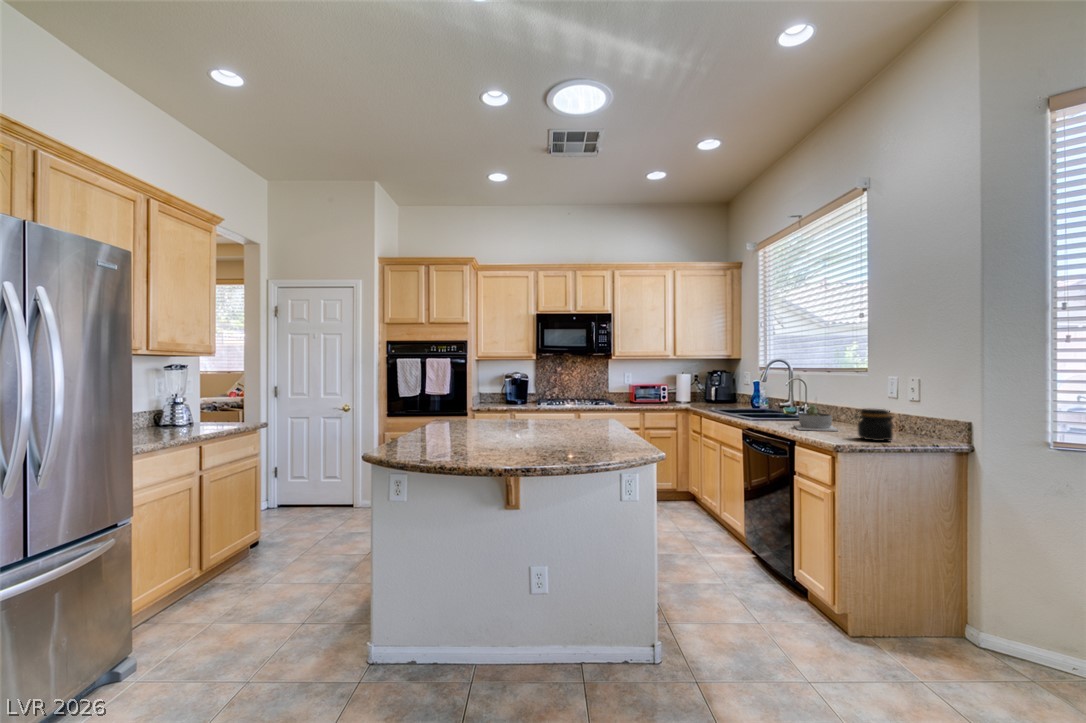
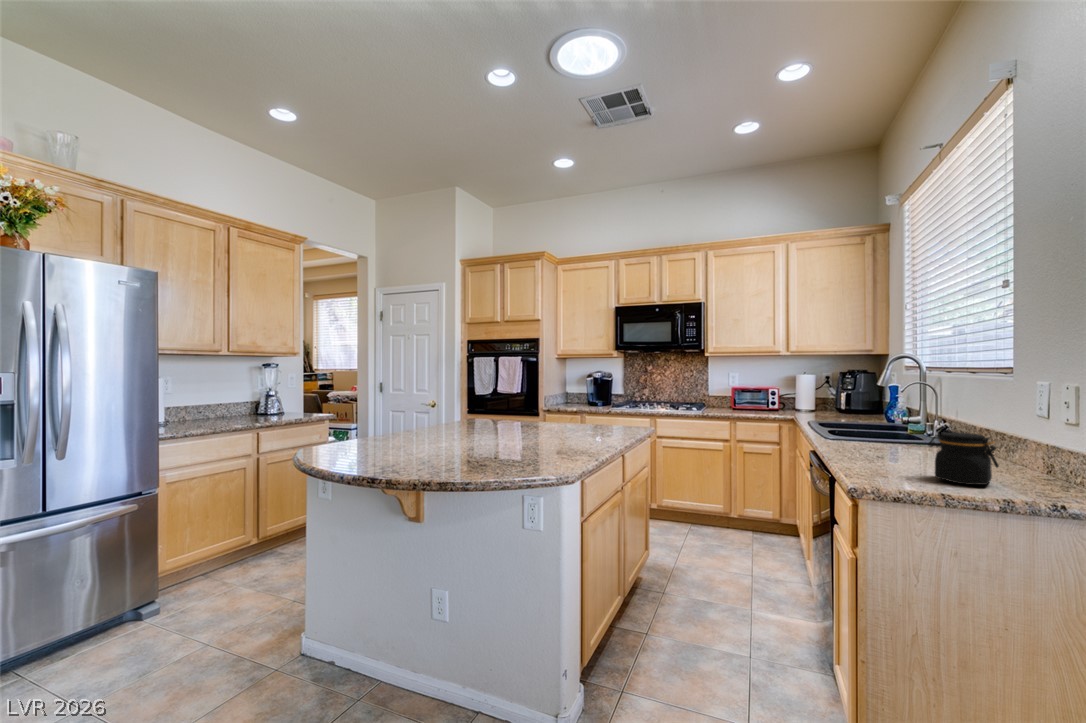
succulent planter: present [794,405,838,431] -> none [870,421,941,464]

